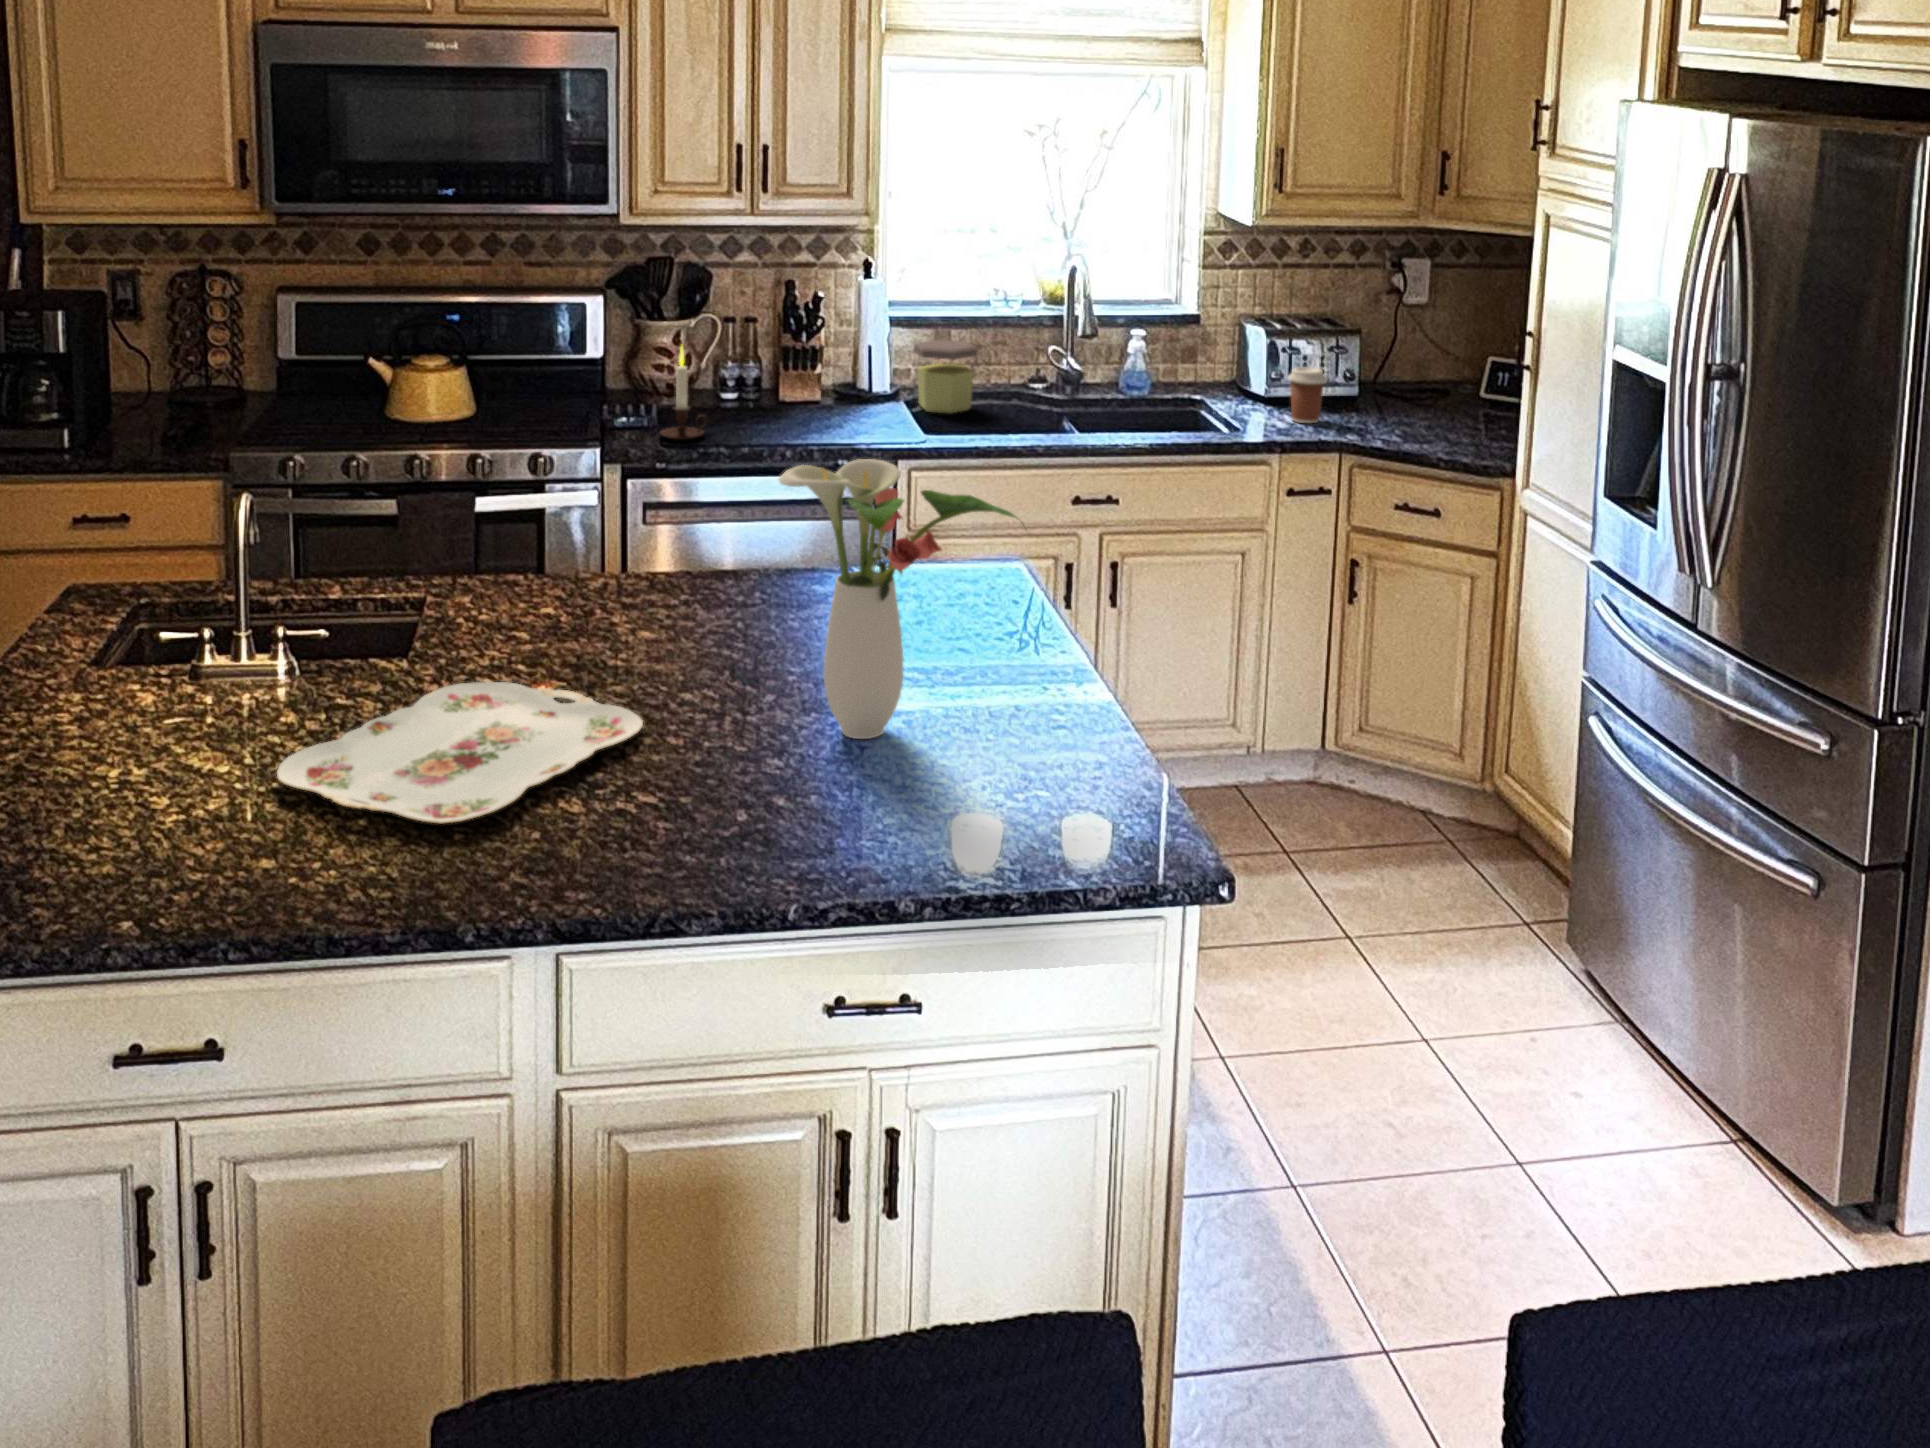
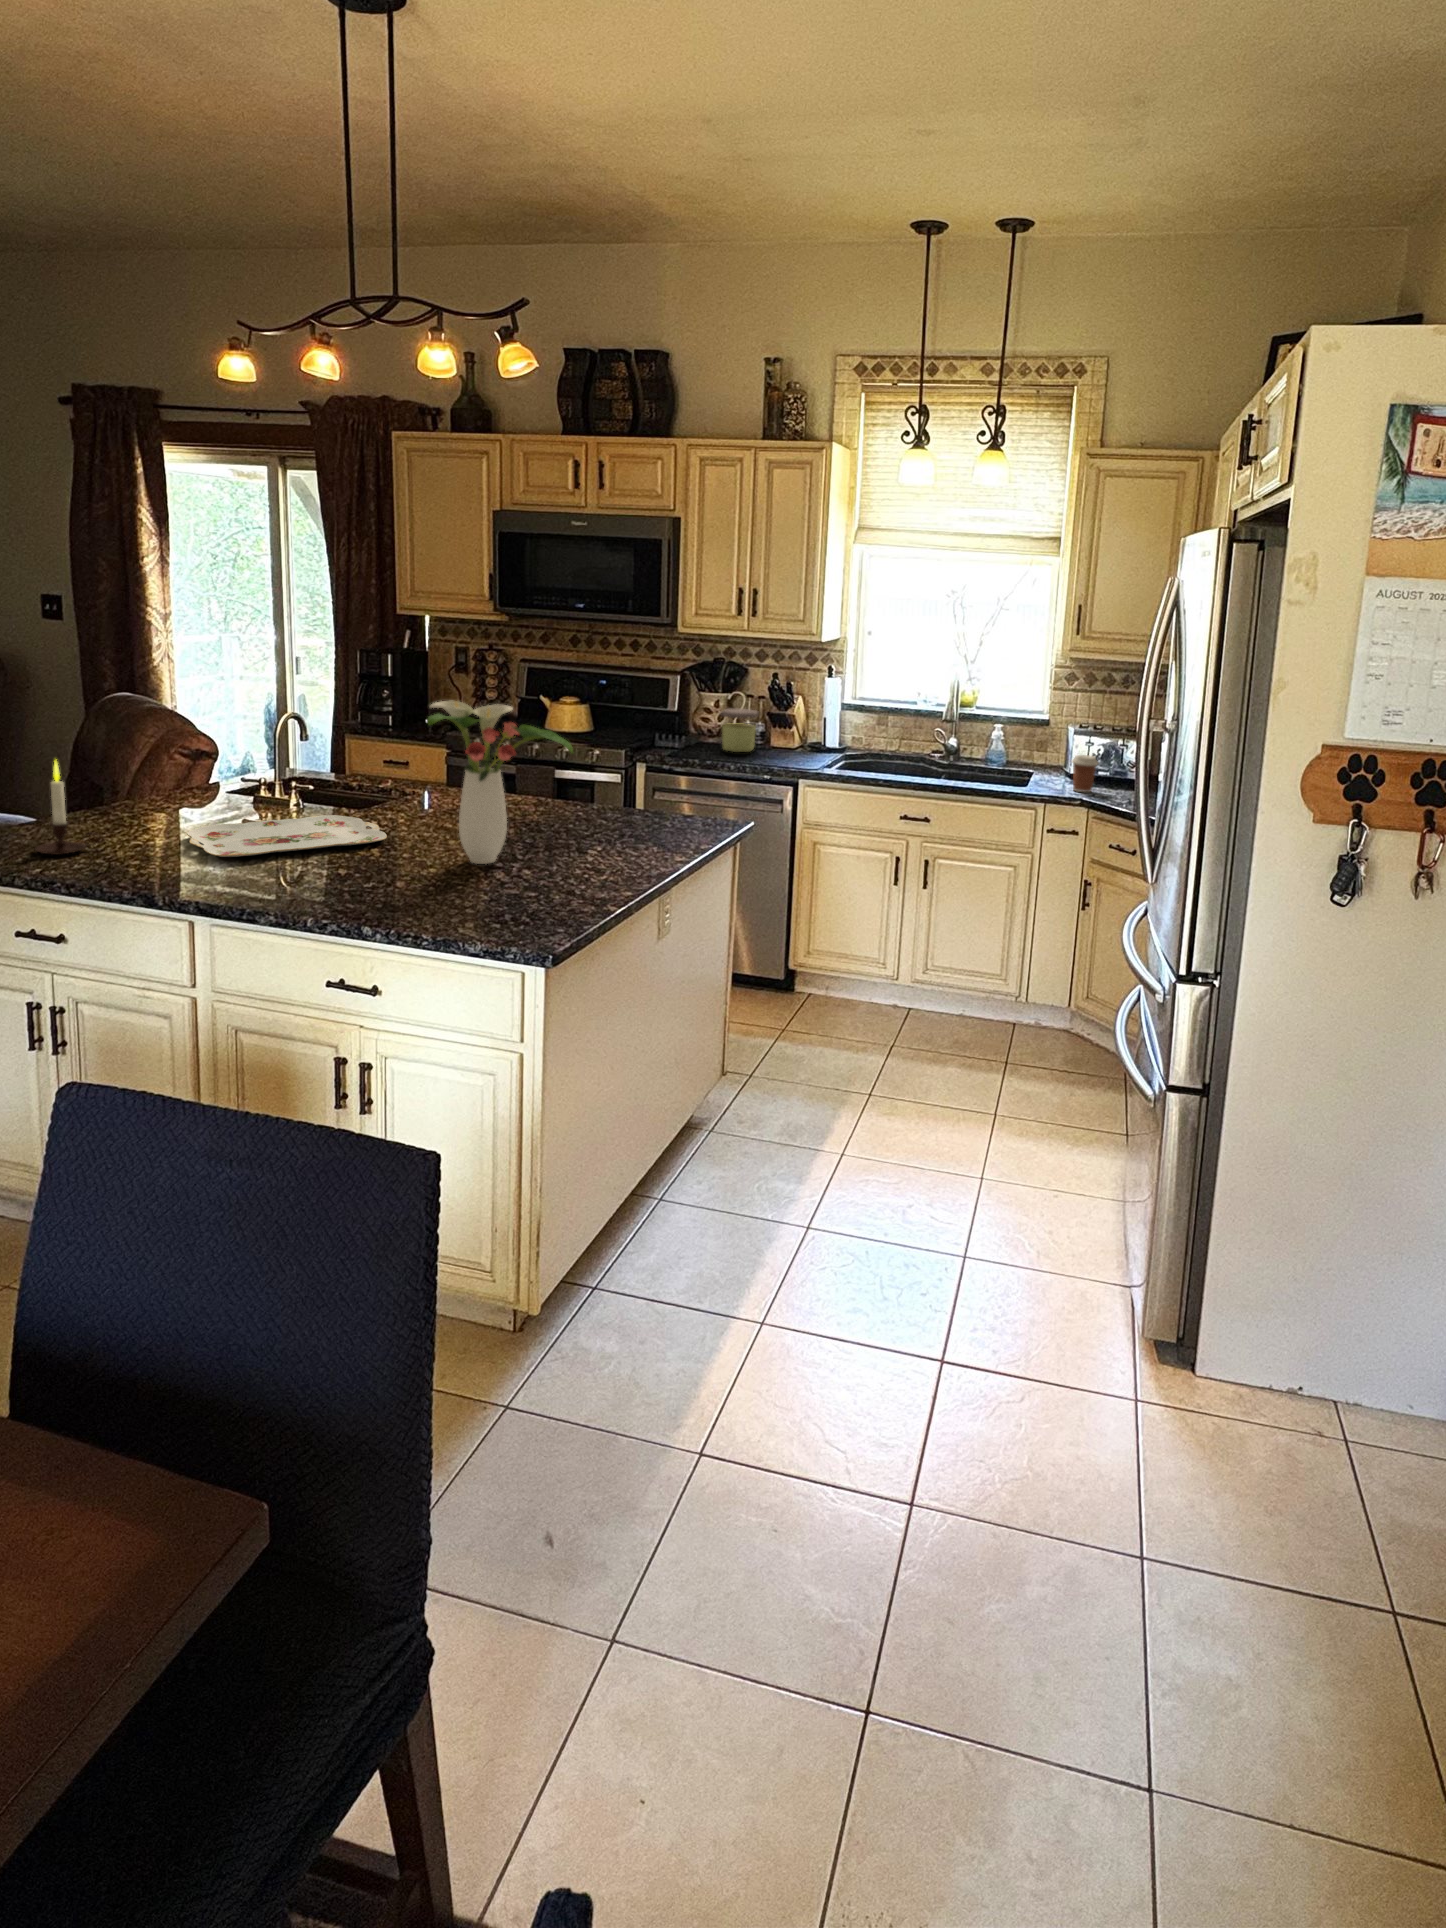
jar: present [914,340,978,413] -> present [721,709,759,752]
candle: present [660,347,707,440] -> present [35,761,99,855]

